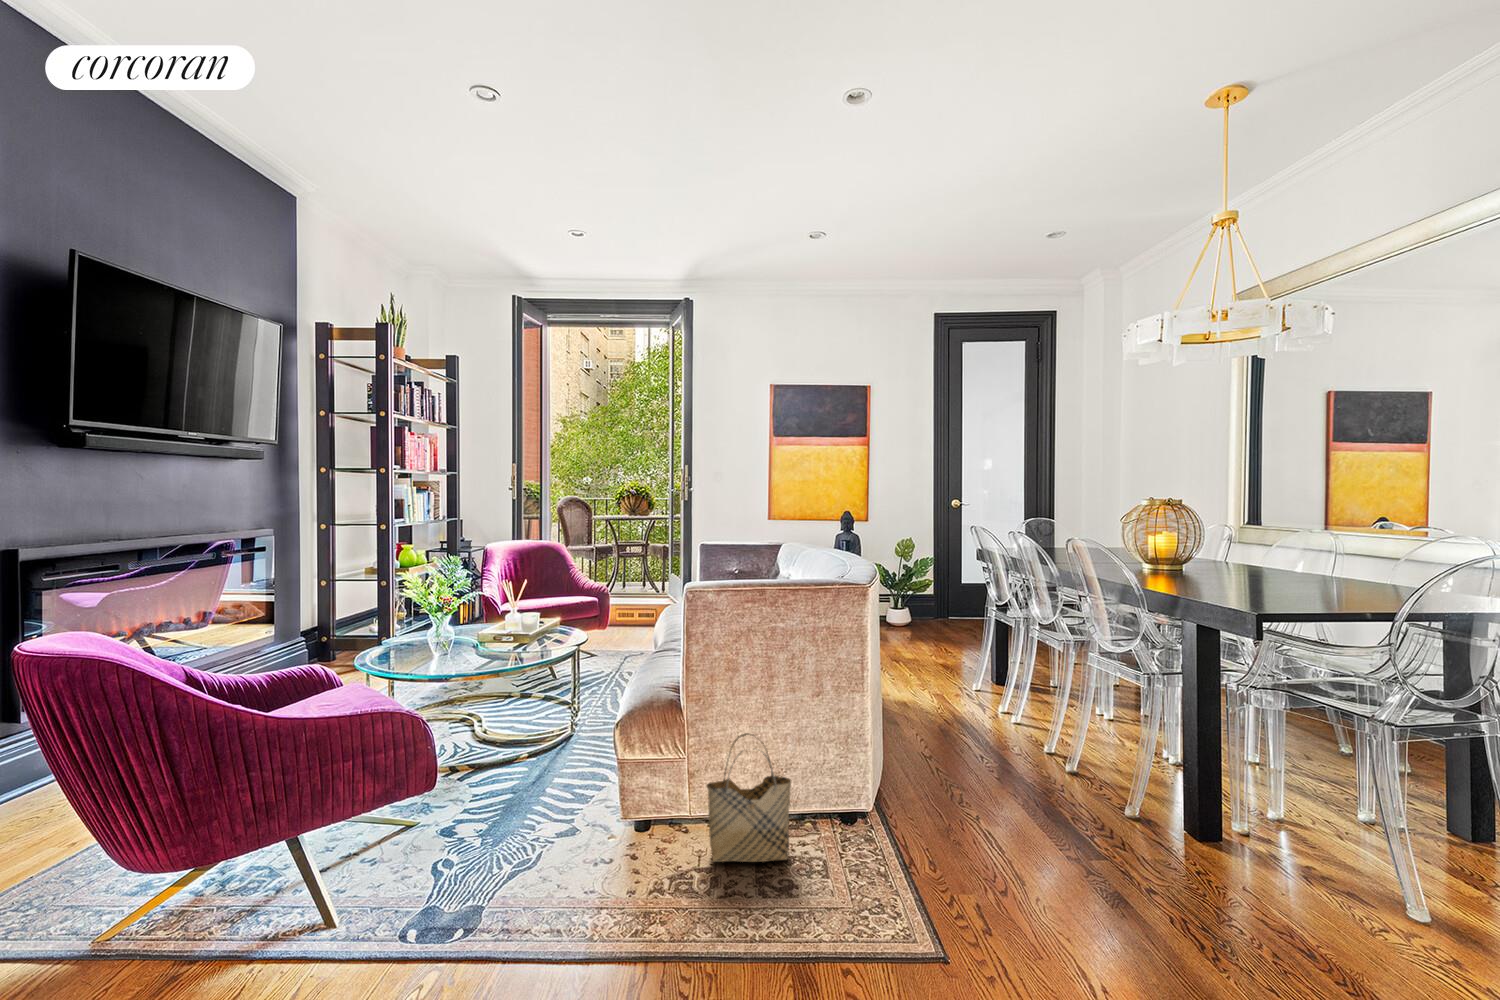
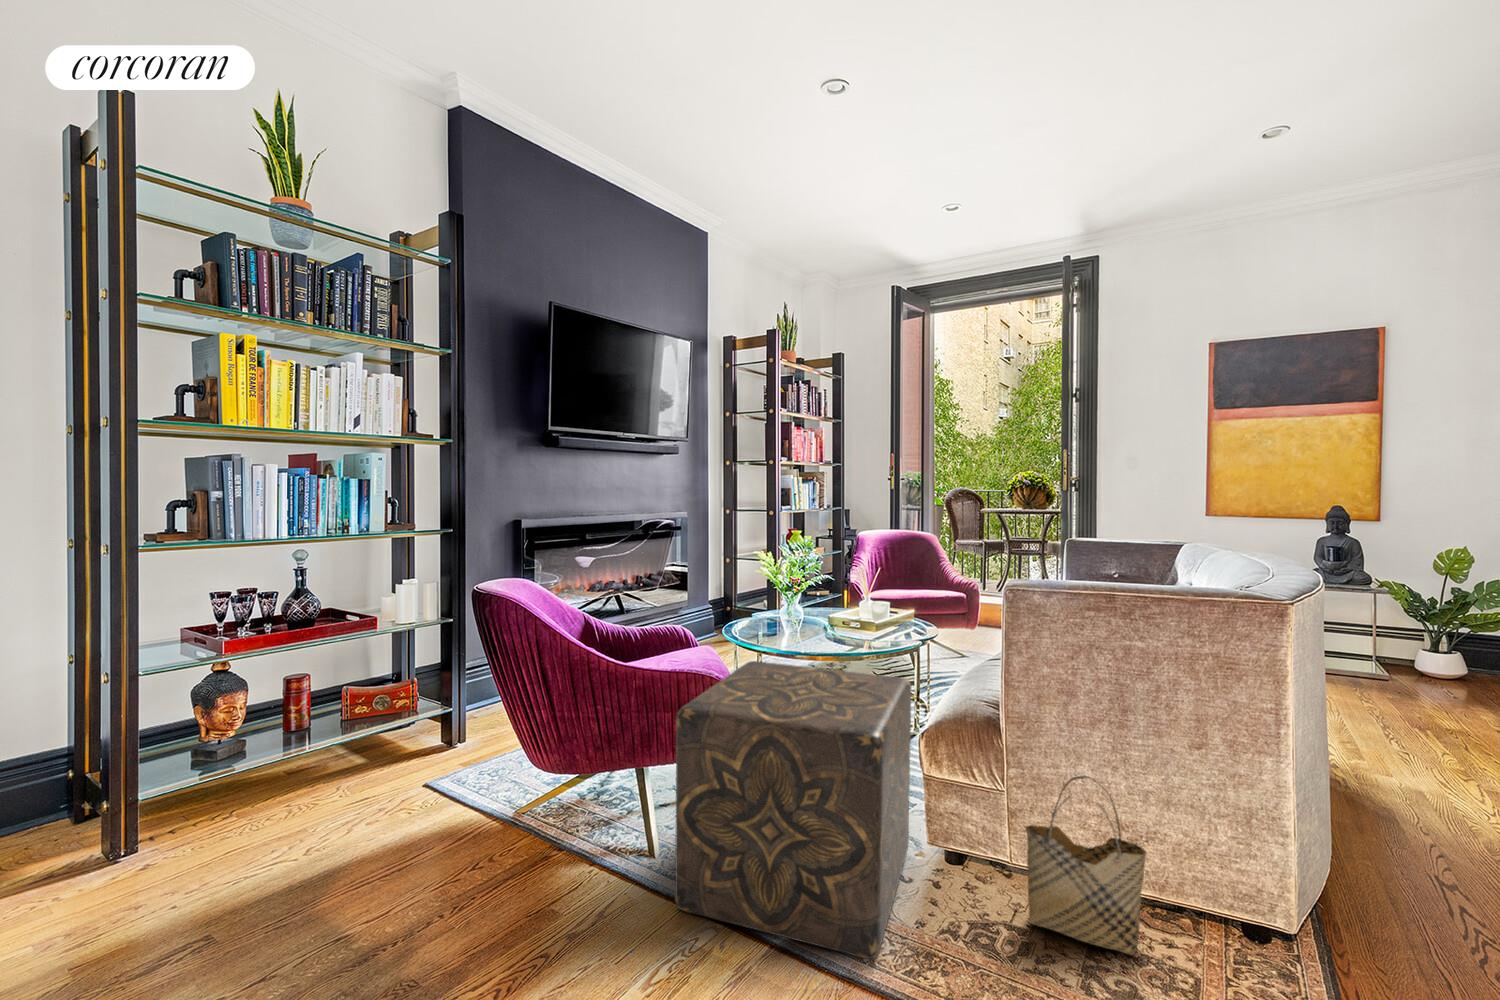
ottoman: none [383,681,606,963] -> present [675,661,911,959]

